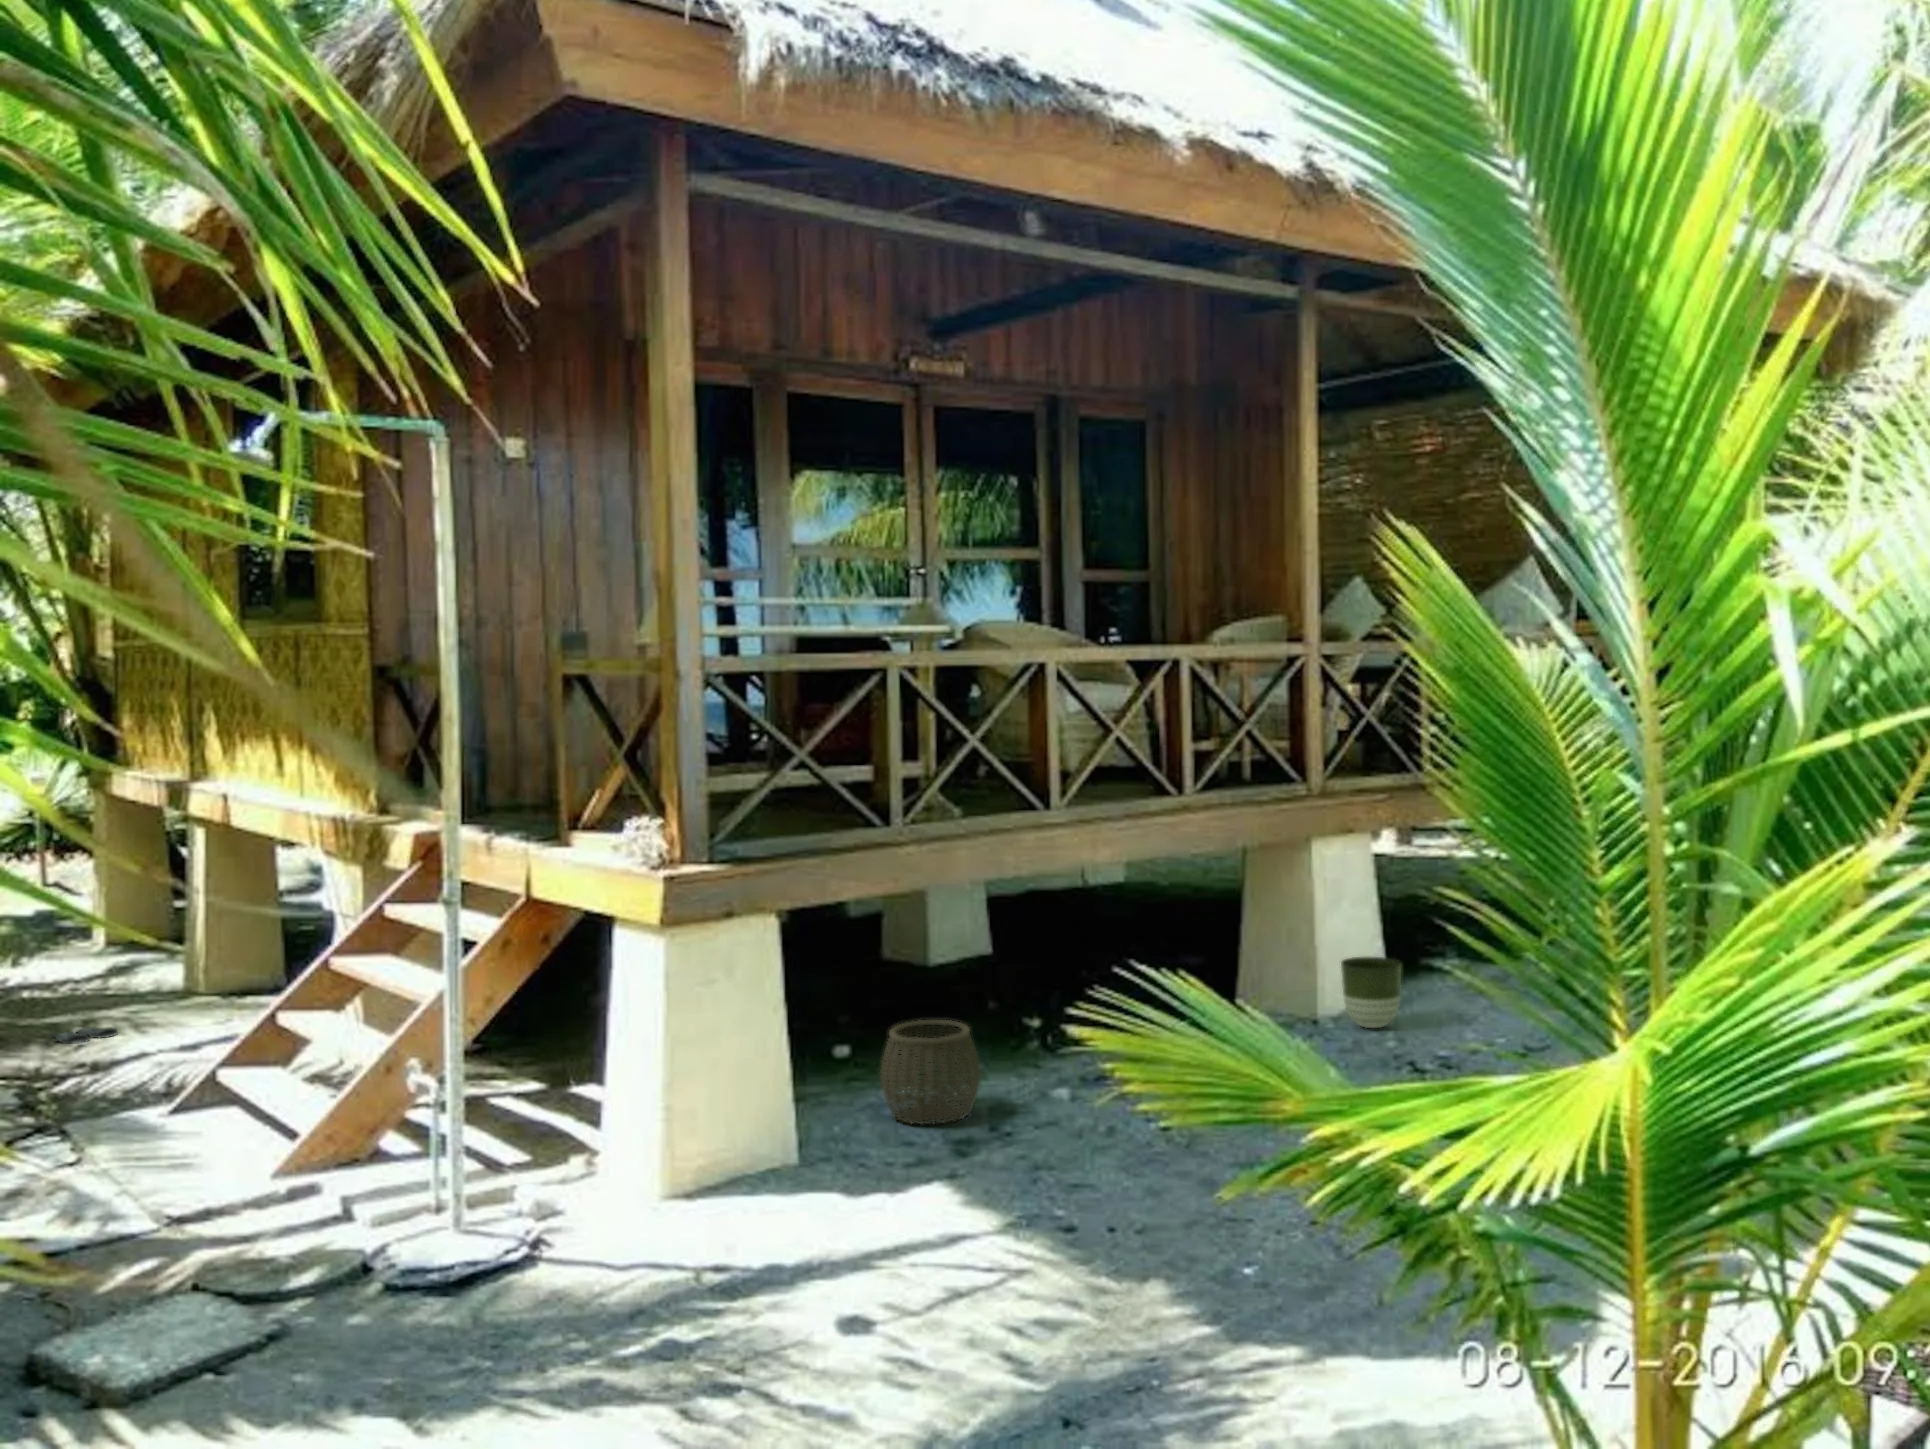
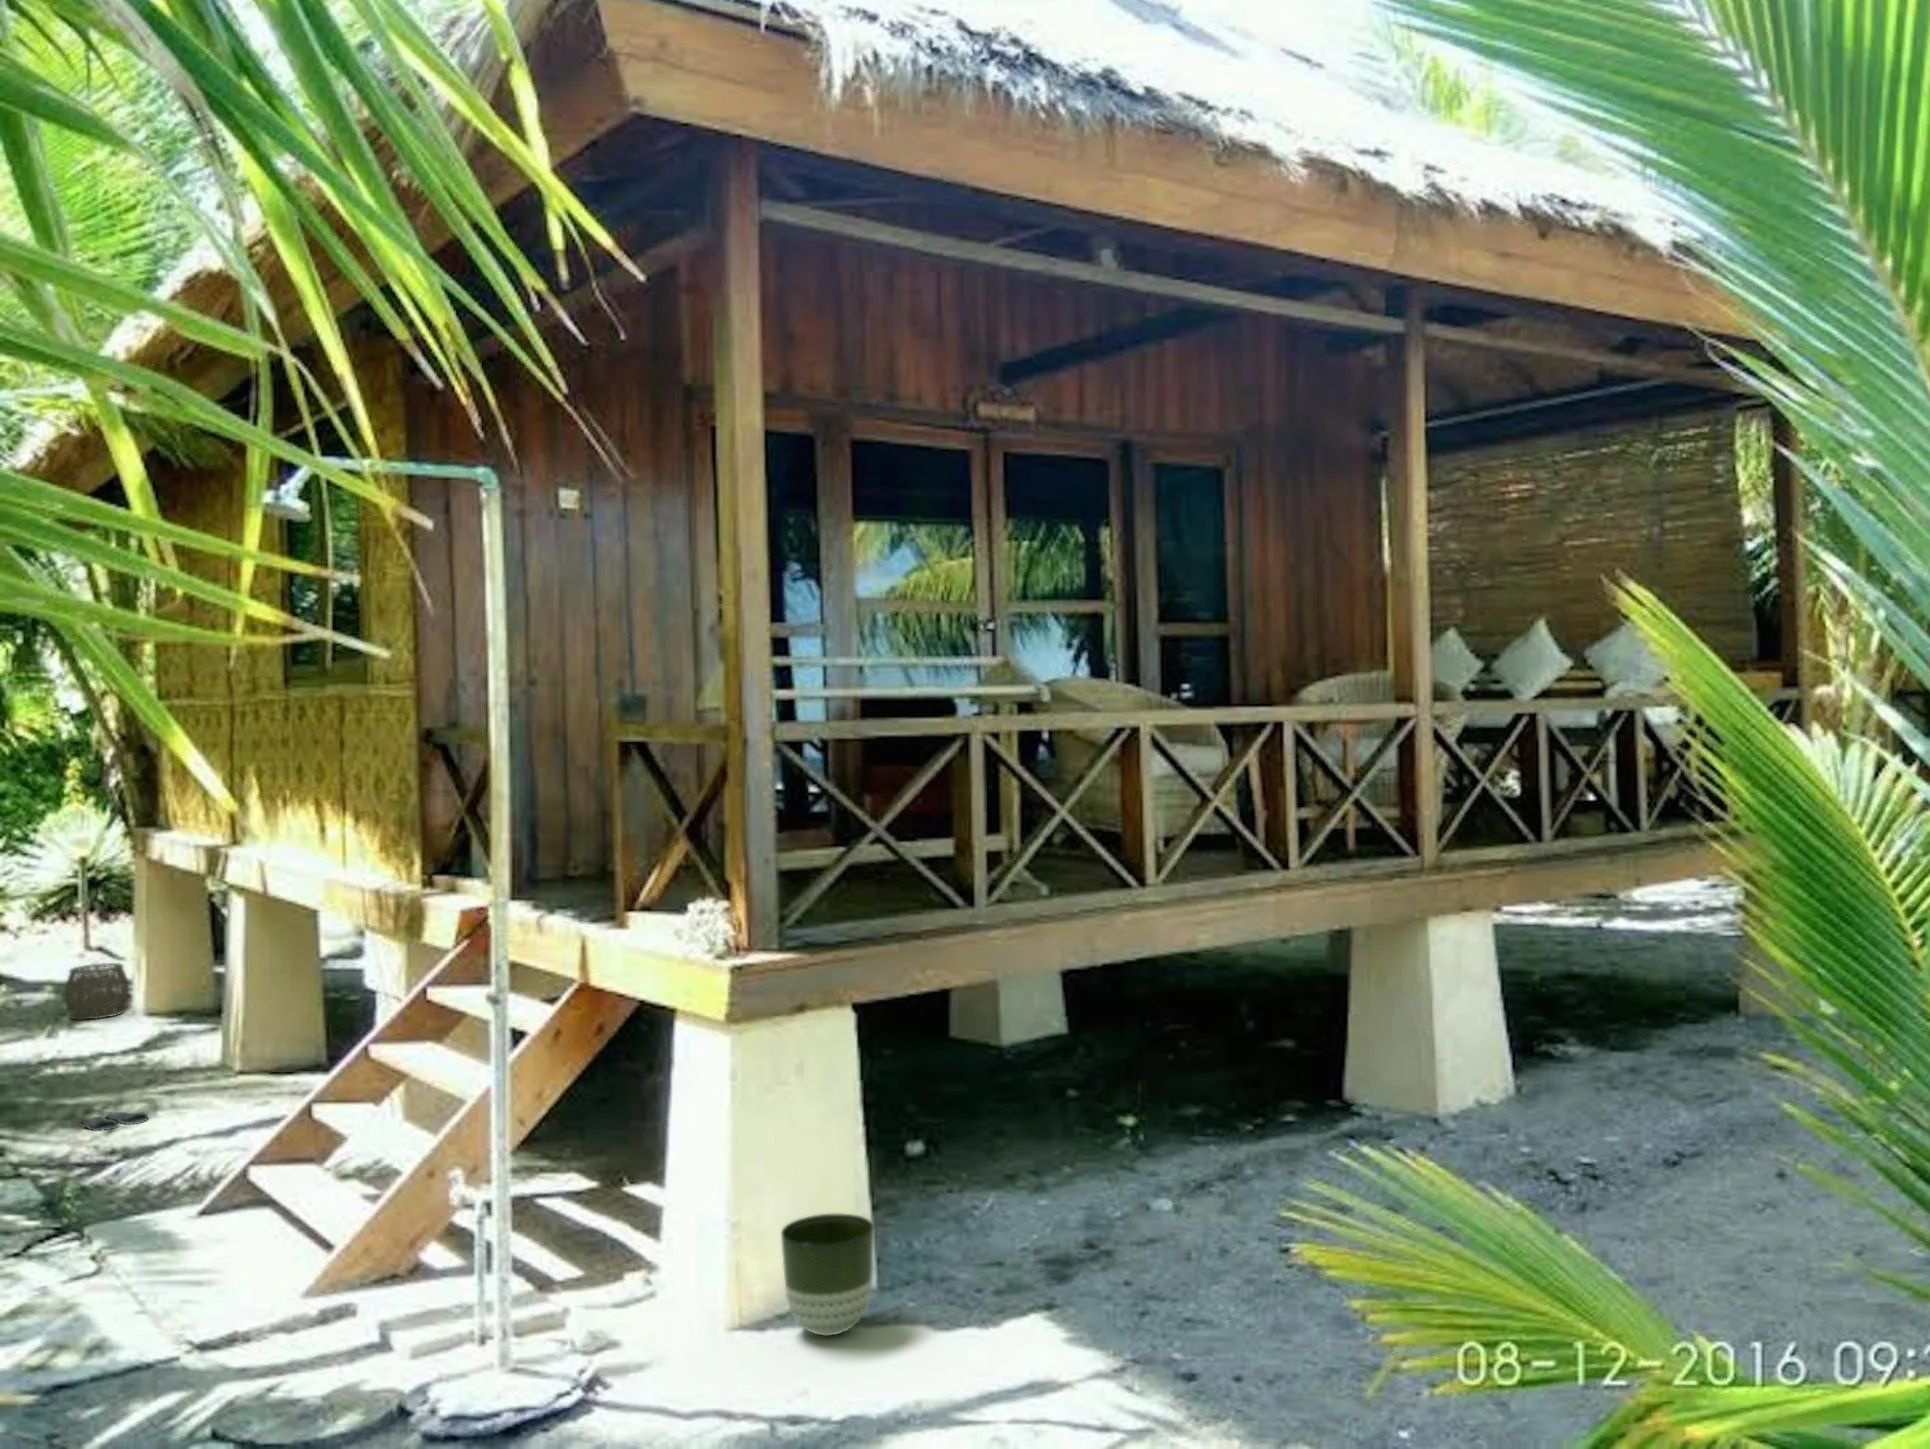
planter: present [1341,957,1401,1028] -> present [781,1213,874,1336]
woven basket: present [881,1020,980,1125] -> present [64,963,129,1020]

